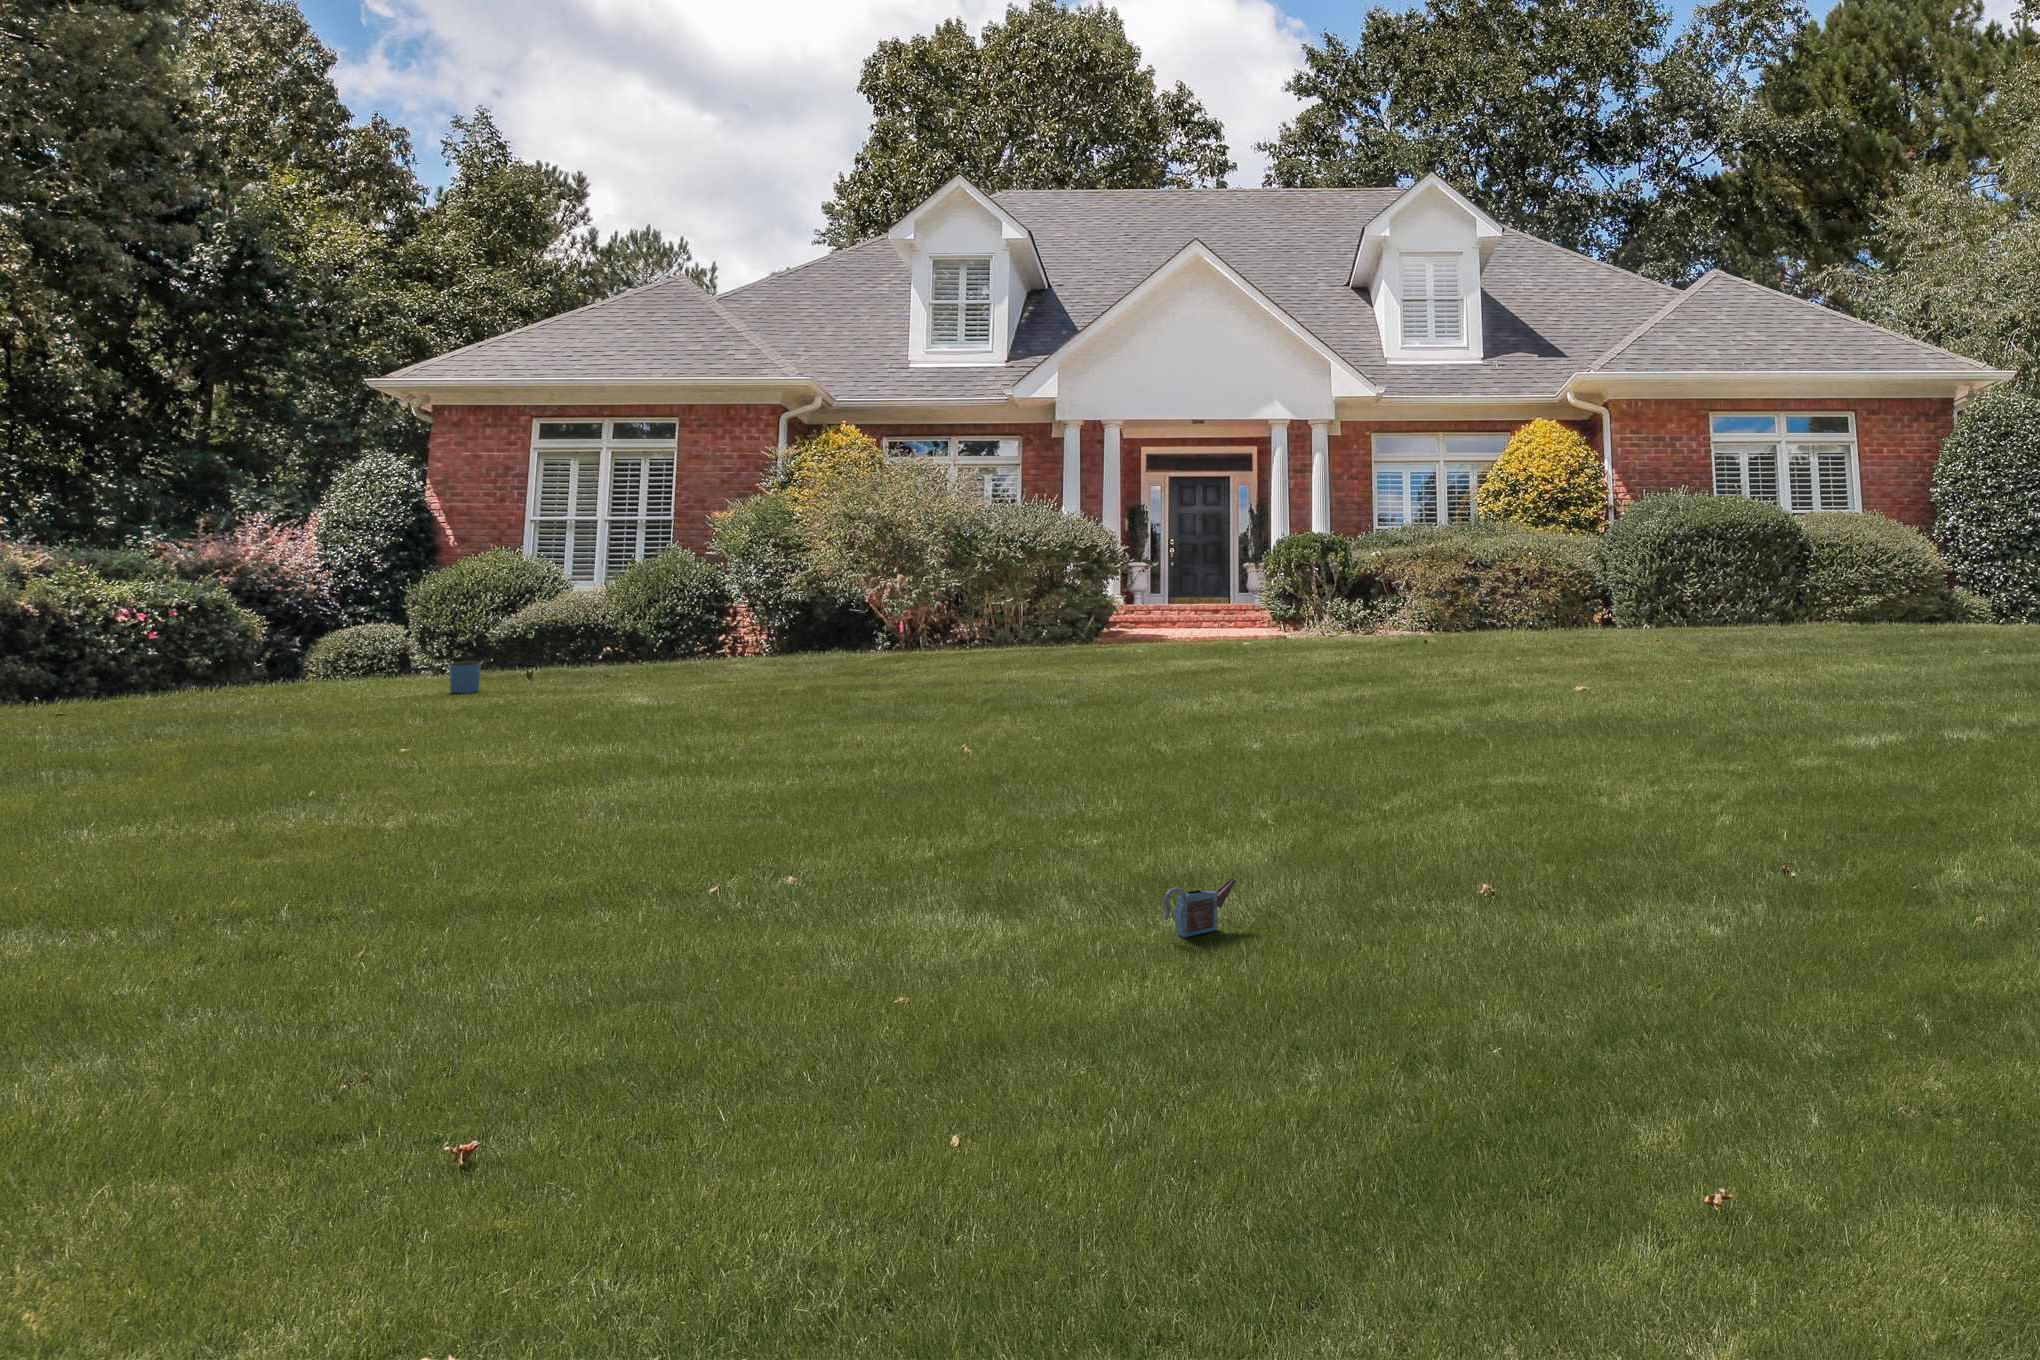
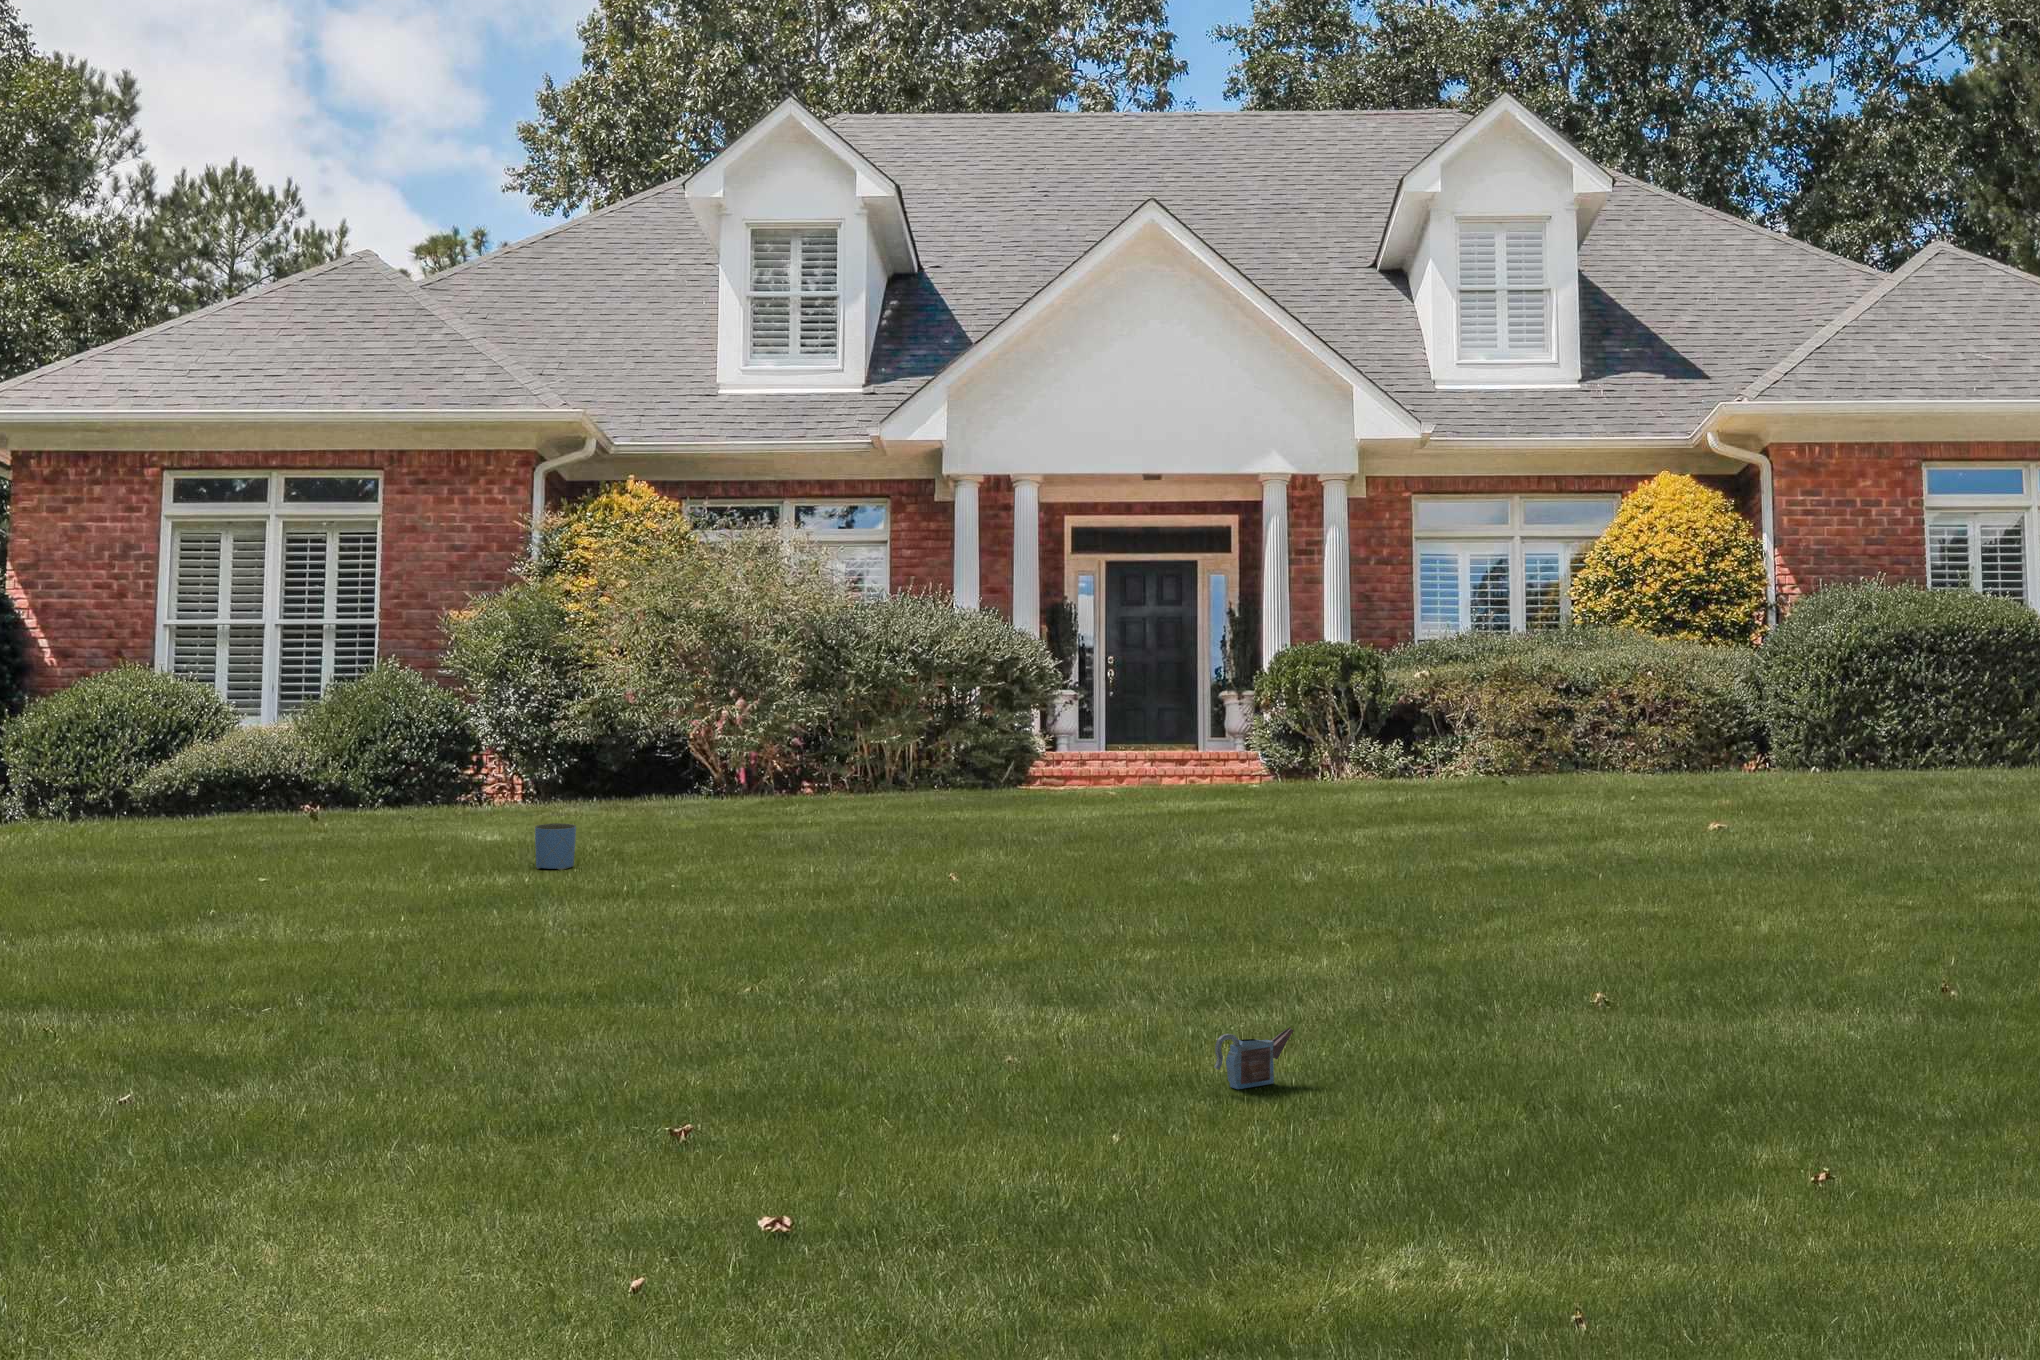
planter: present [450,661,481,694] -> present [535,823,576,870]

